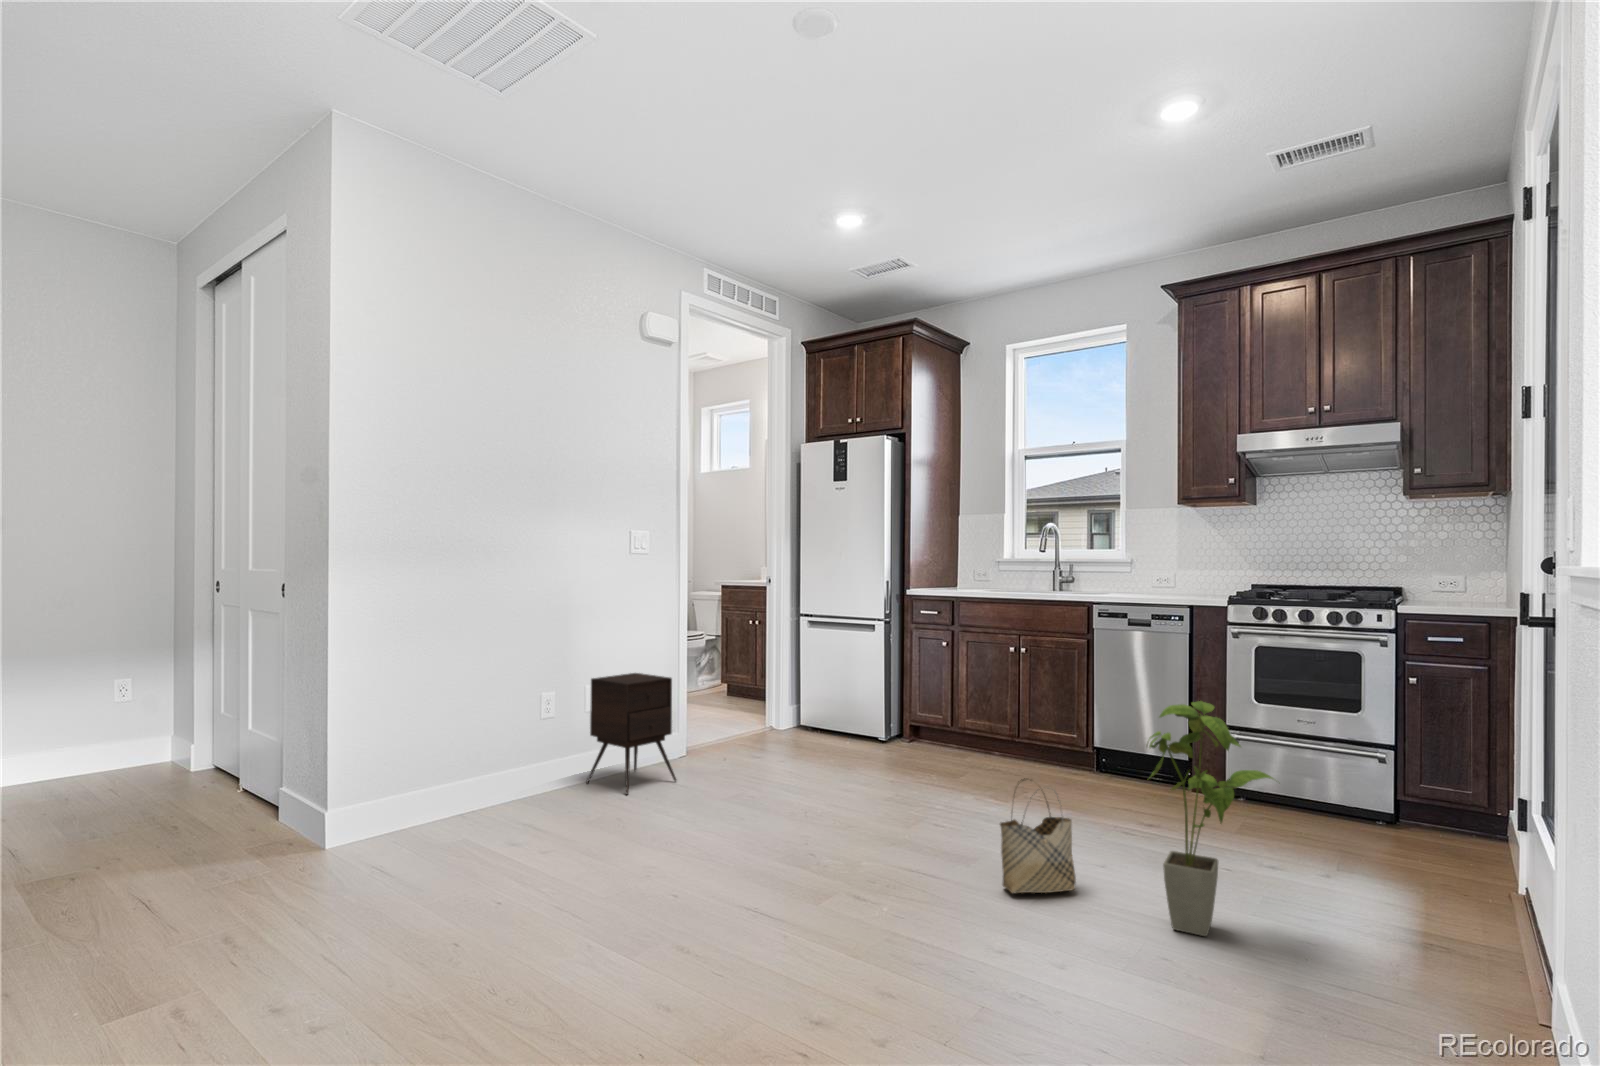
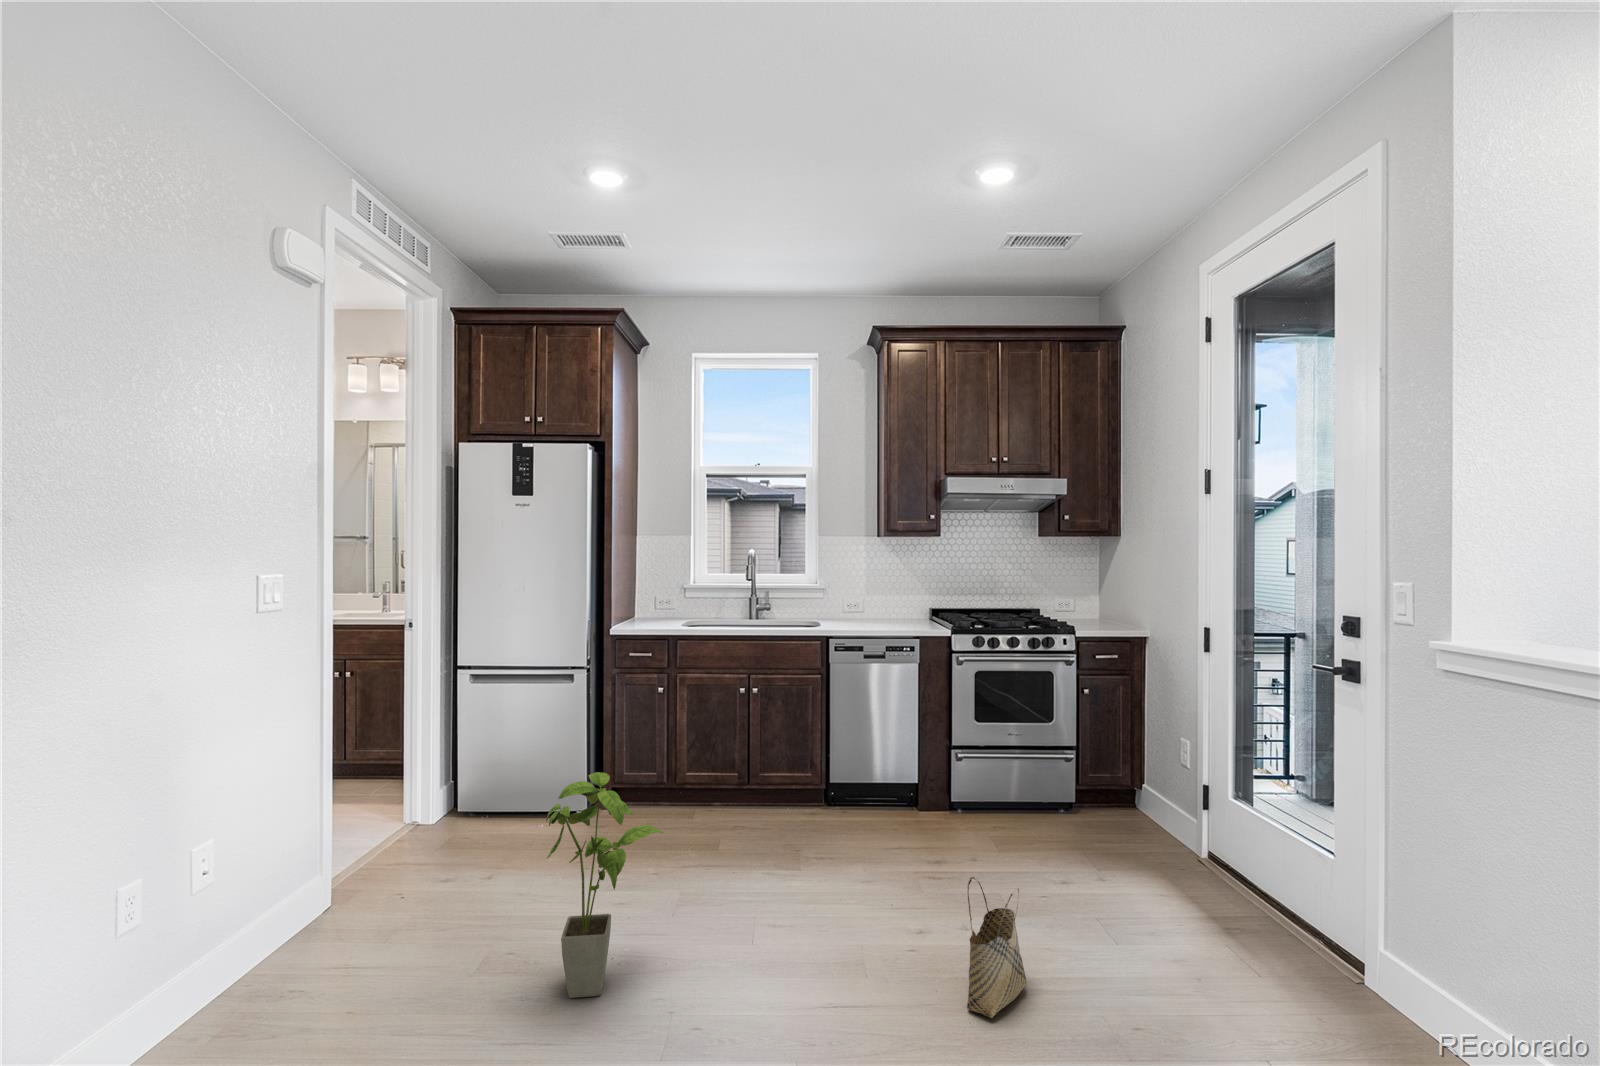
side table: present [586,673,676,794] -> none [217,817,385,1034]
house plant: present [1147,701,1273,936] -> present [546,772,663,998]

